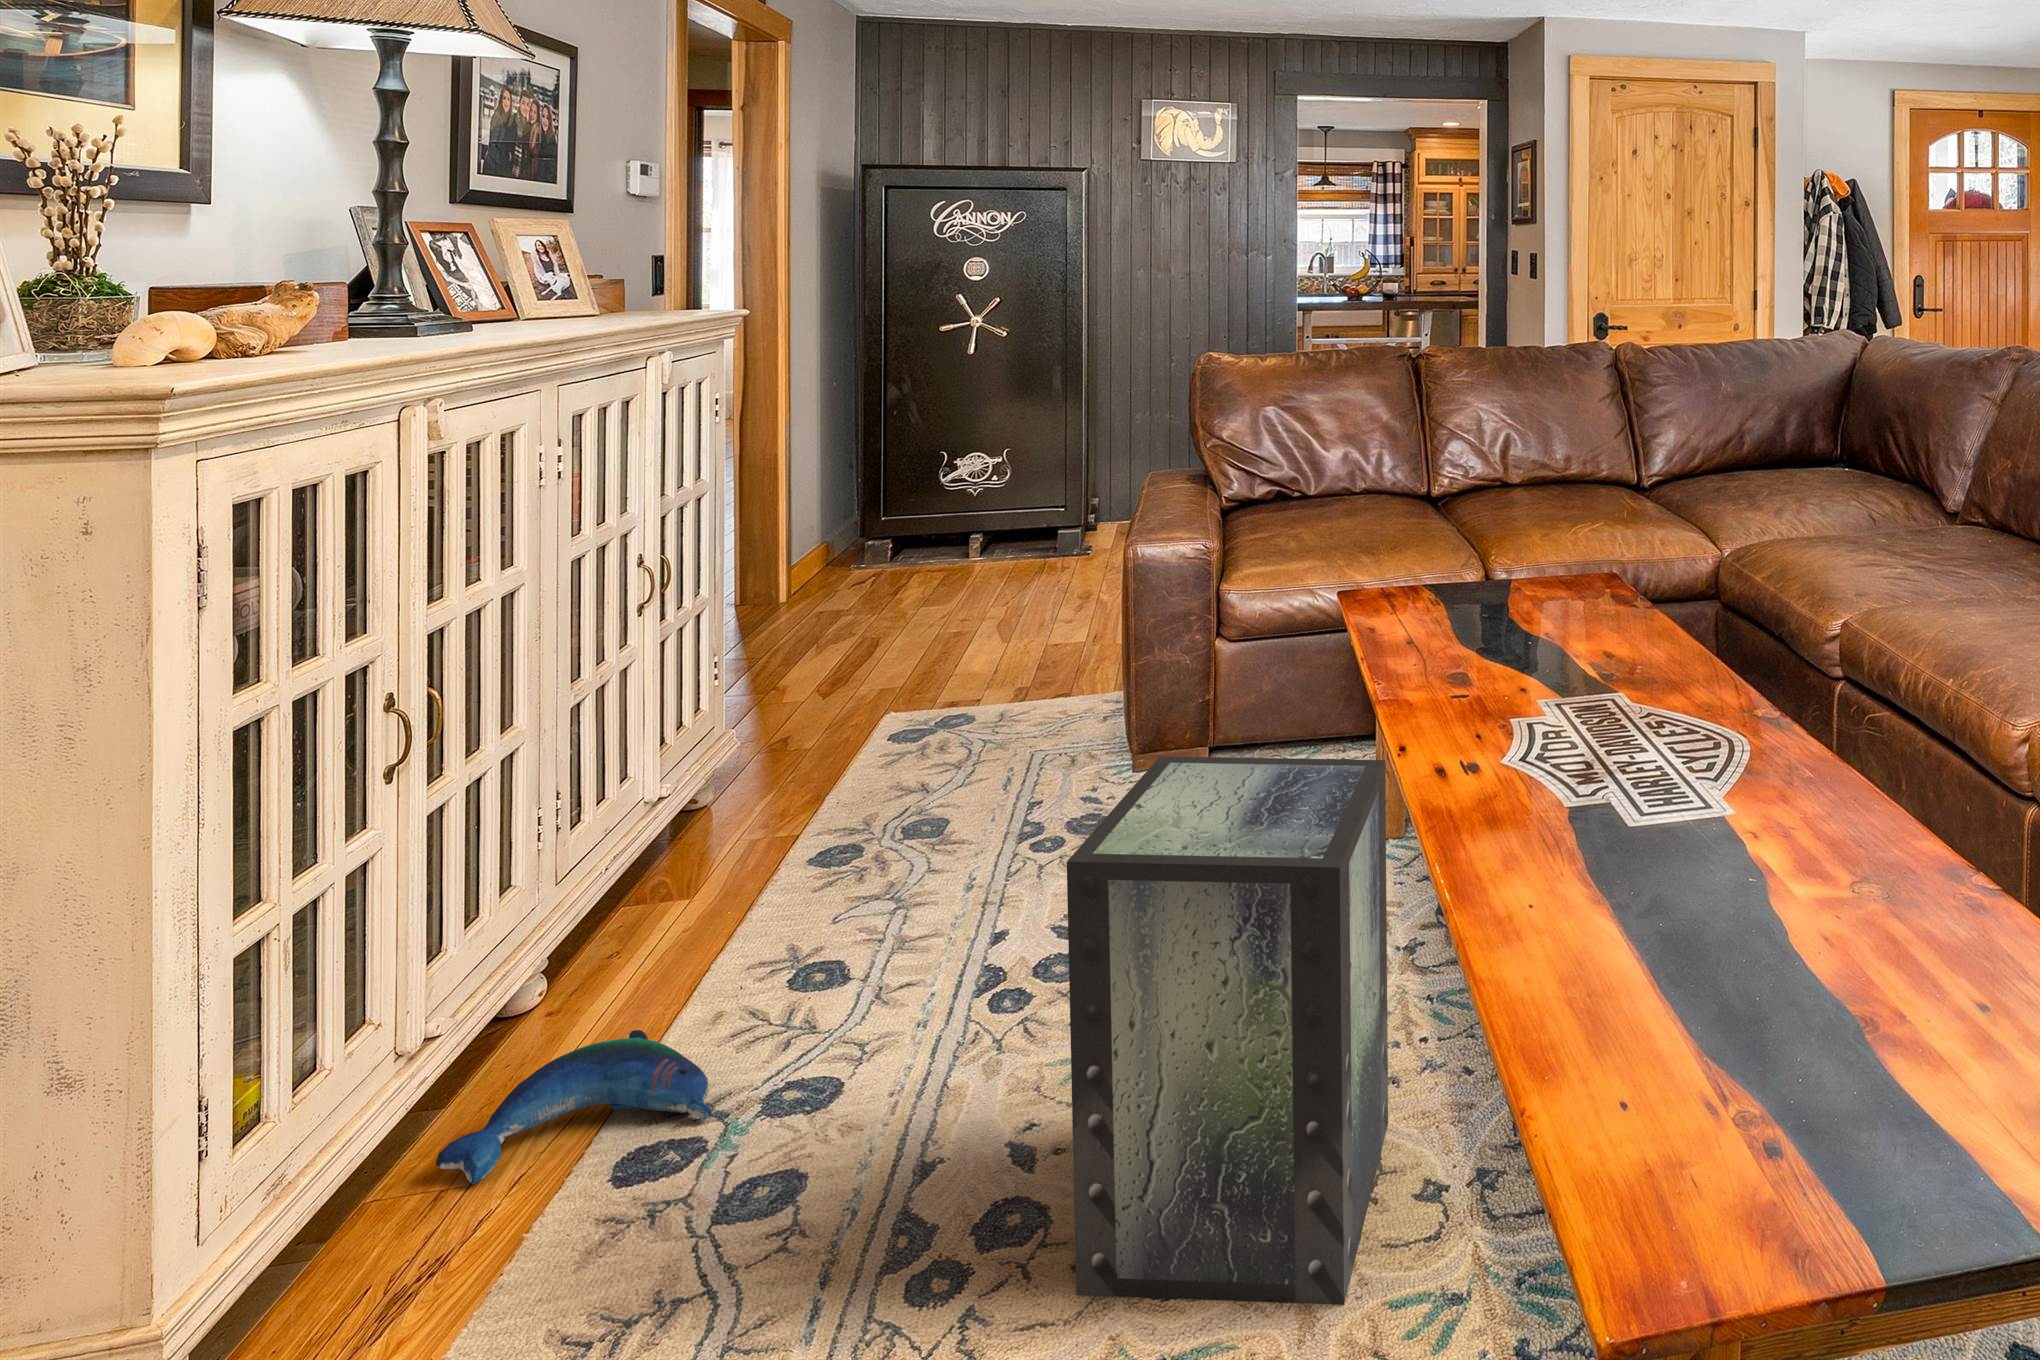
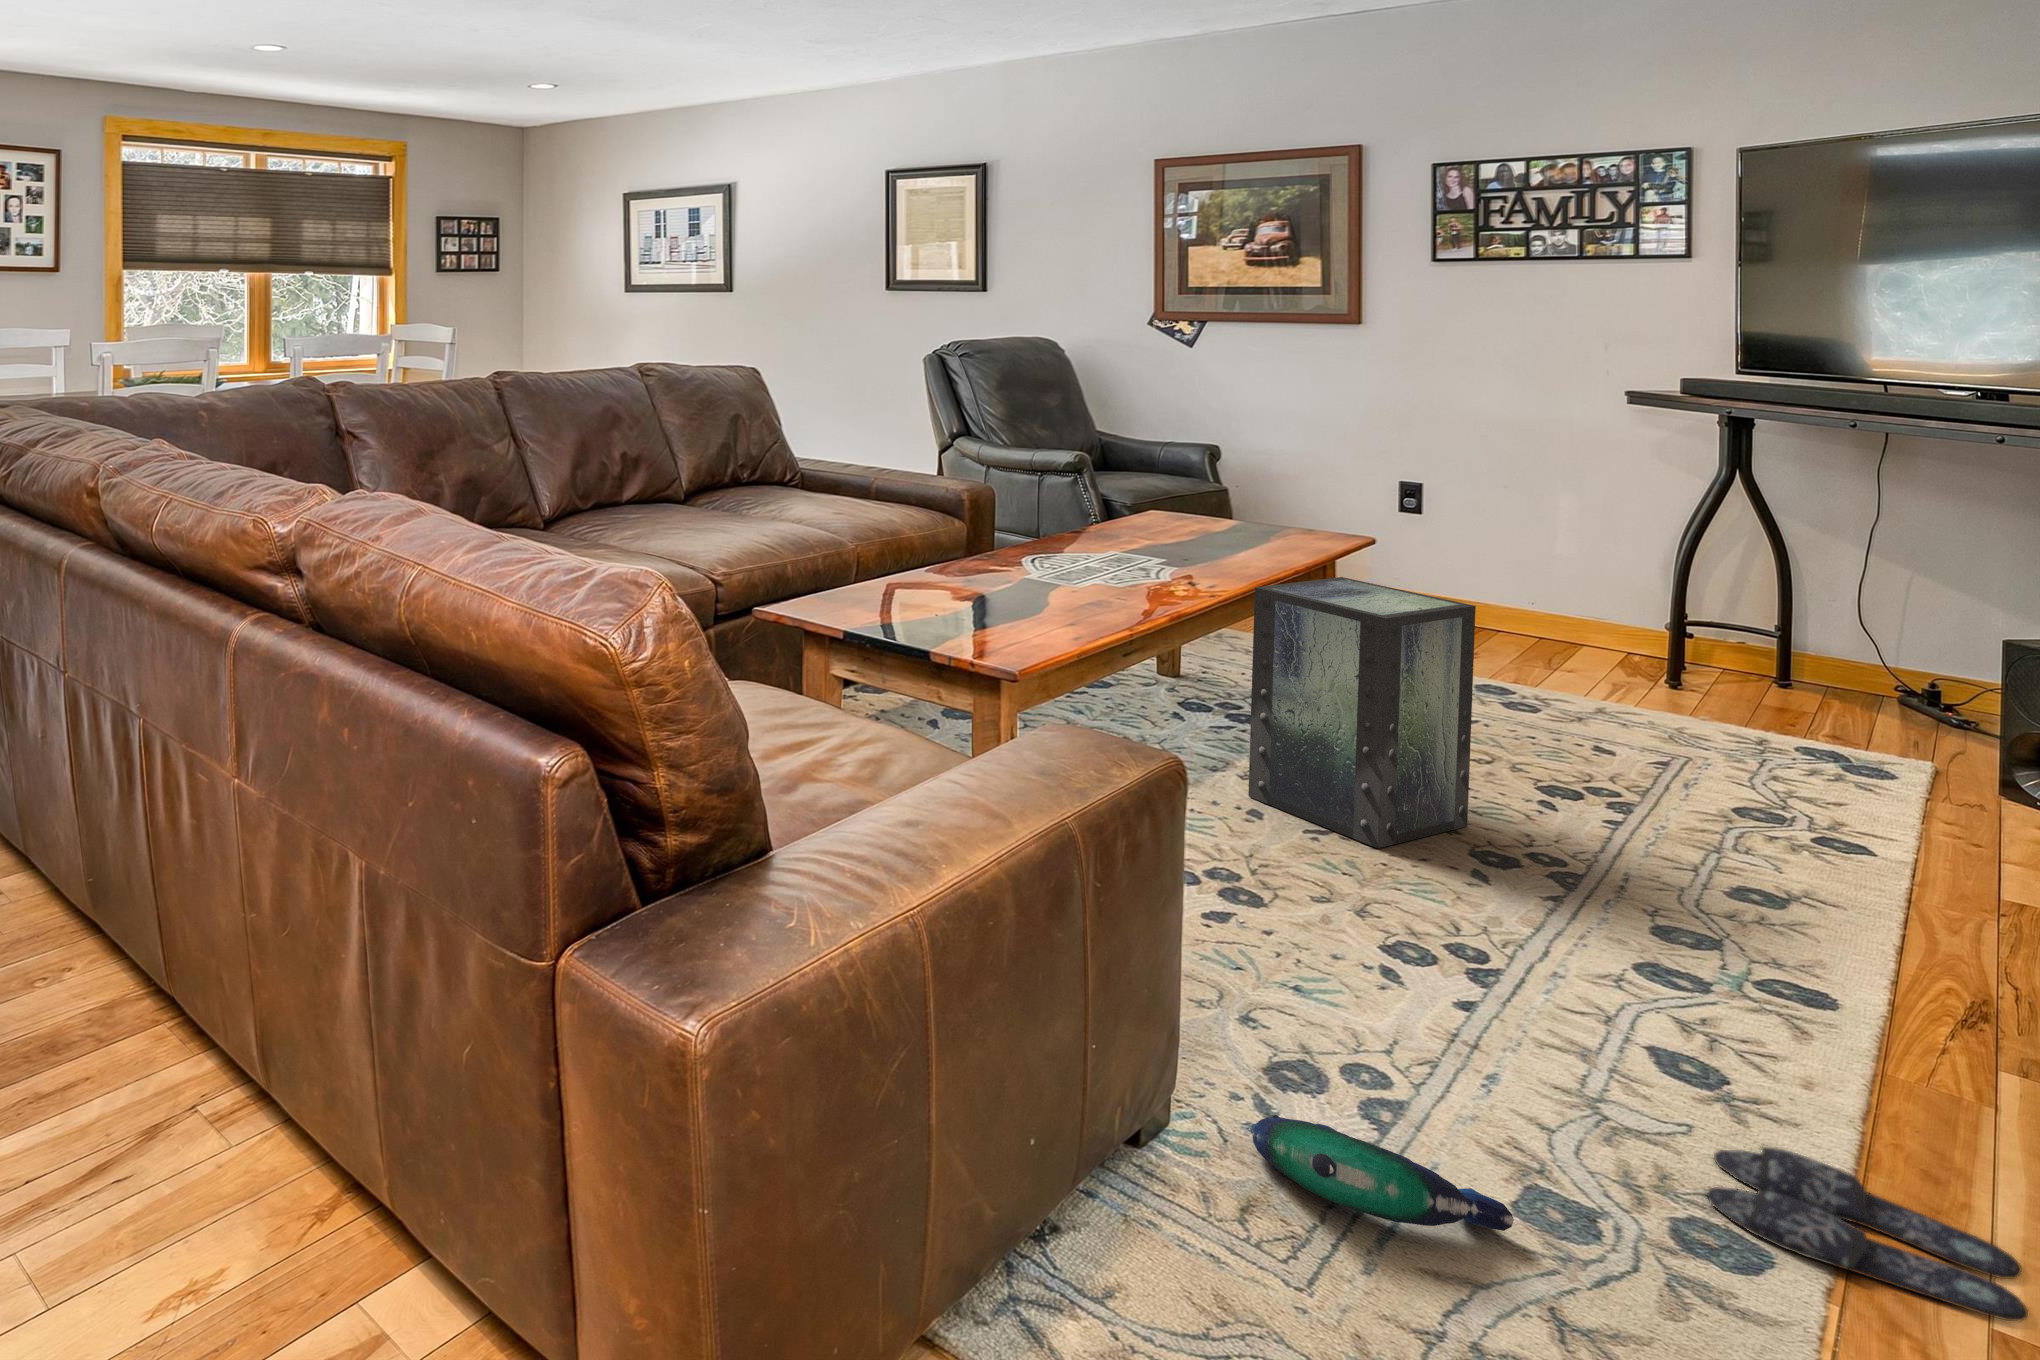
slippers: none [639,864,832,941] -> present [1707,1146,2028,1321]
plush toy: present [436,1030,712,1184] -> present [1250,1115,1514,1231]

